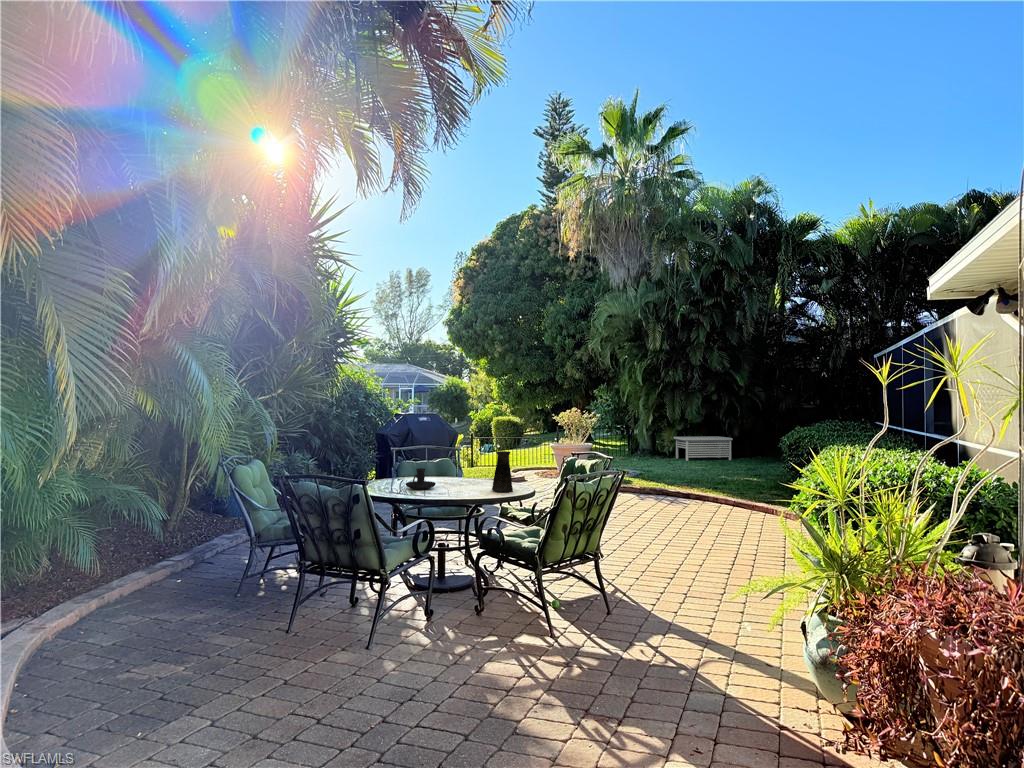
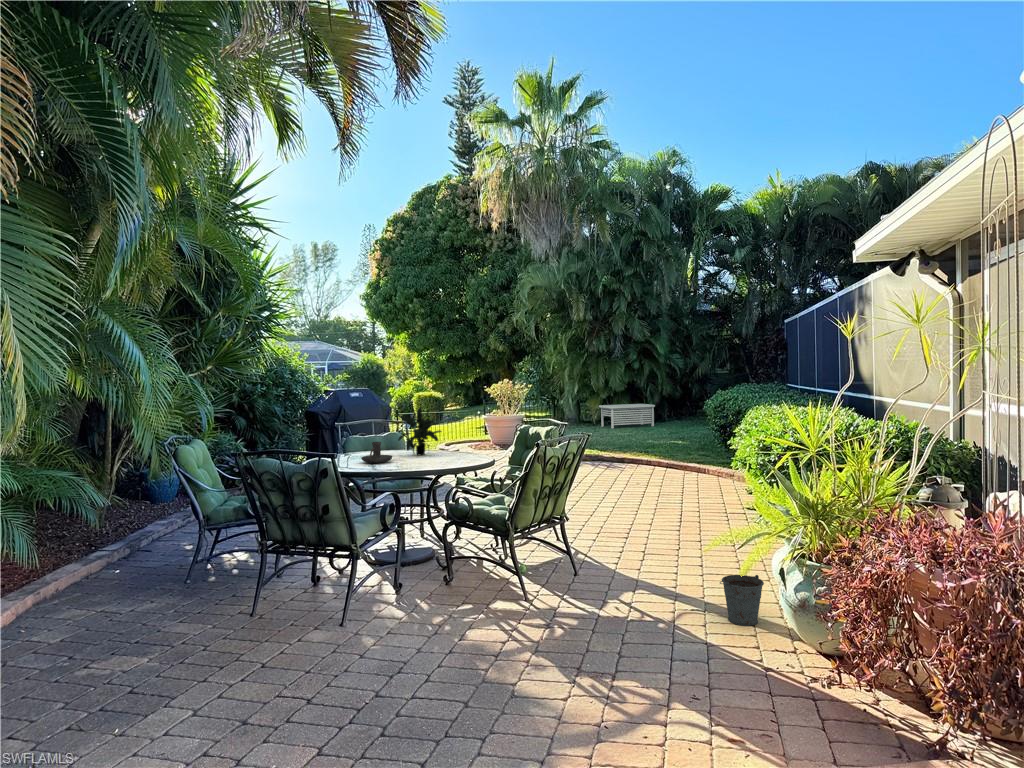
potted plant: none [444,435,488,483] -> present [397,408,441,455]
pitcher: present [492,451,513,492] -> none [451,421,473,462]
bucket: none [748,625,795,681] -> present [720,575,764,626]

